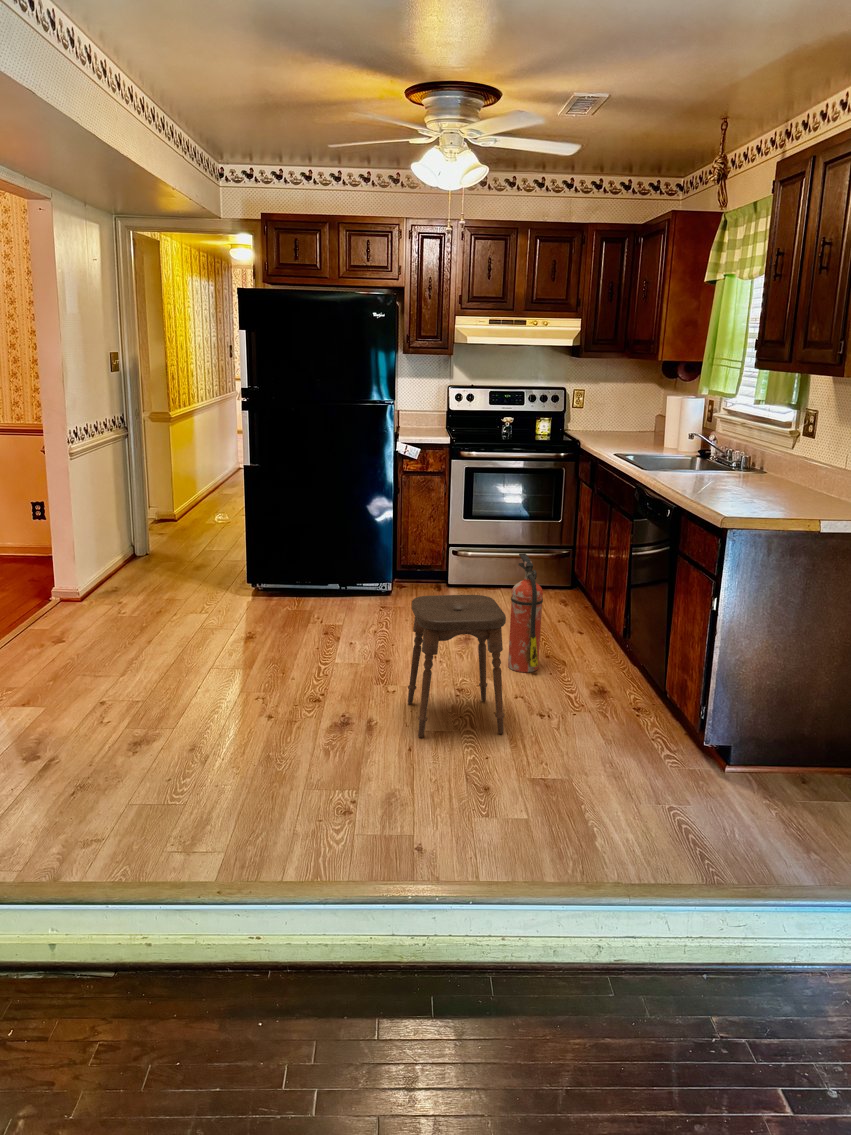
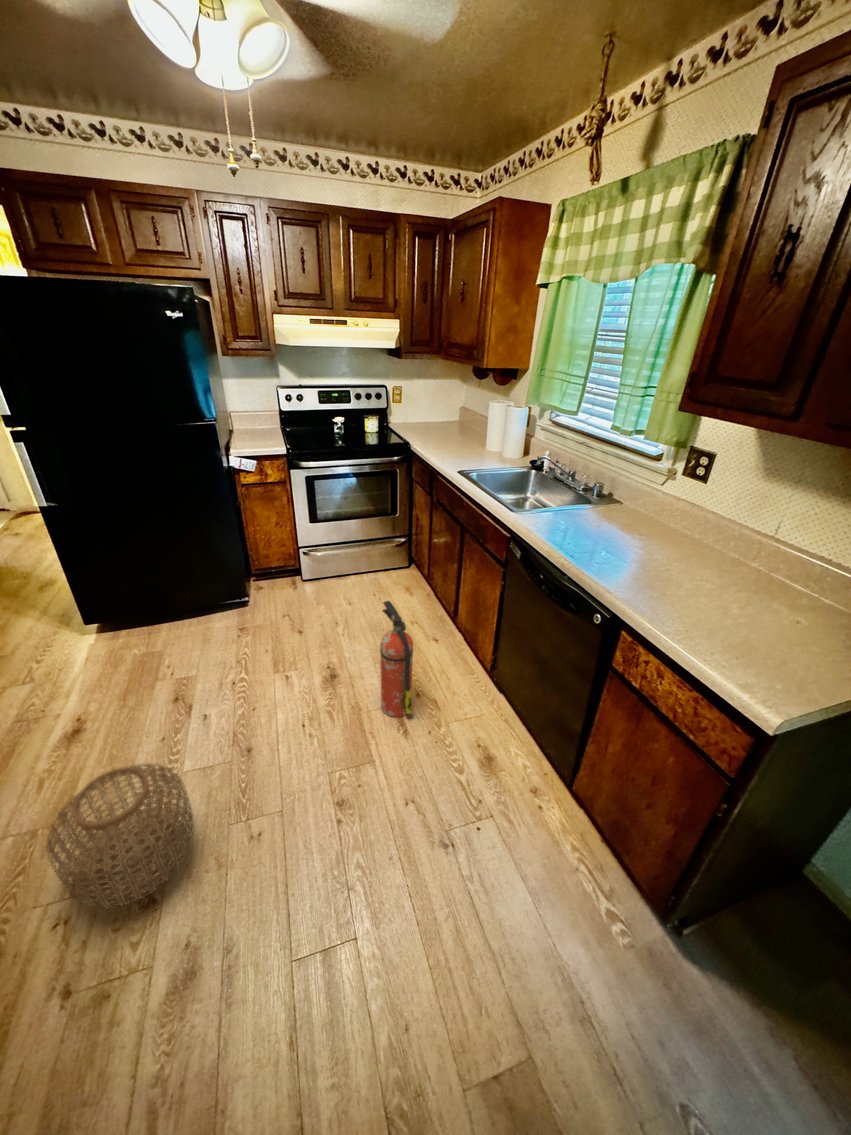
stool: present [408,595,506,738] -> none [271,704,407,919]
woven basket: none [257,612,344,711] -> present [47,764,194,908]

